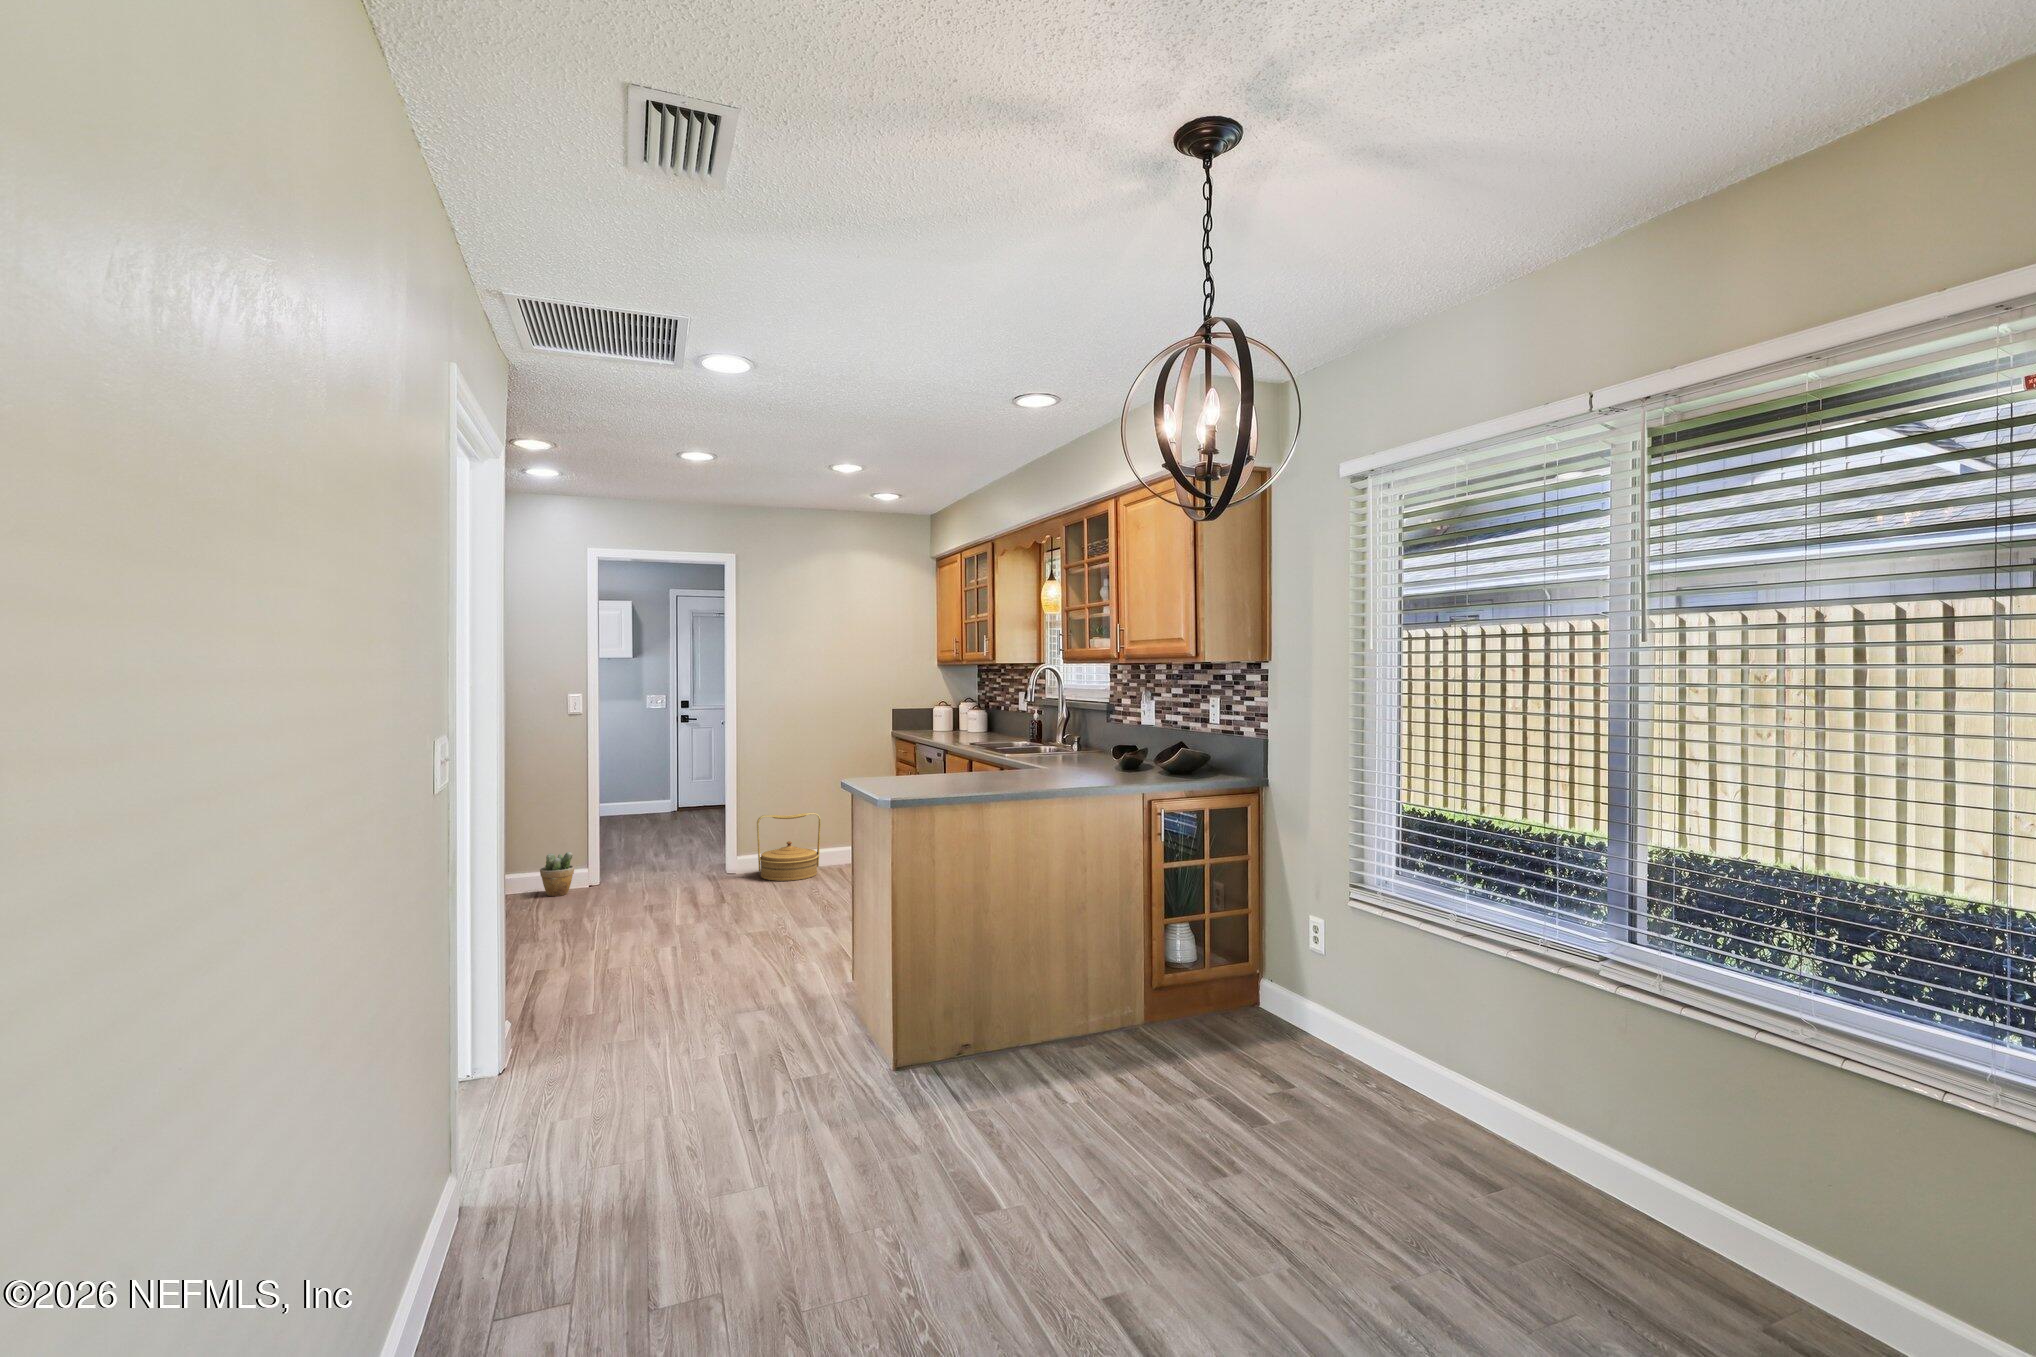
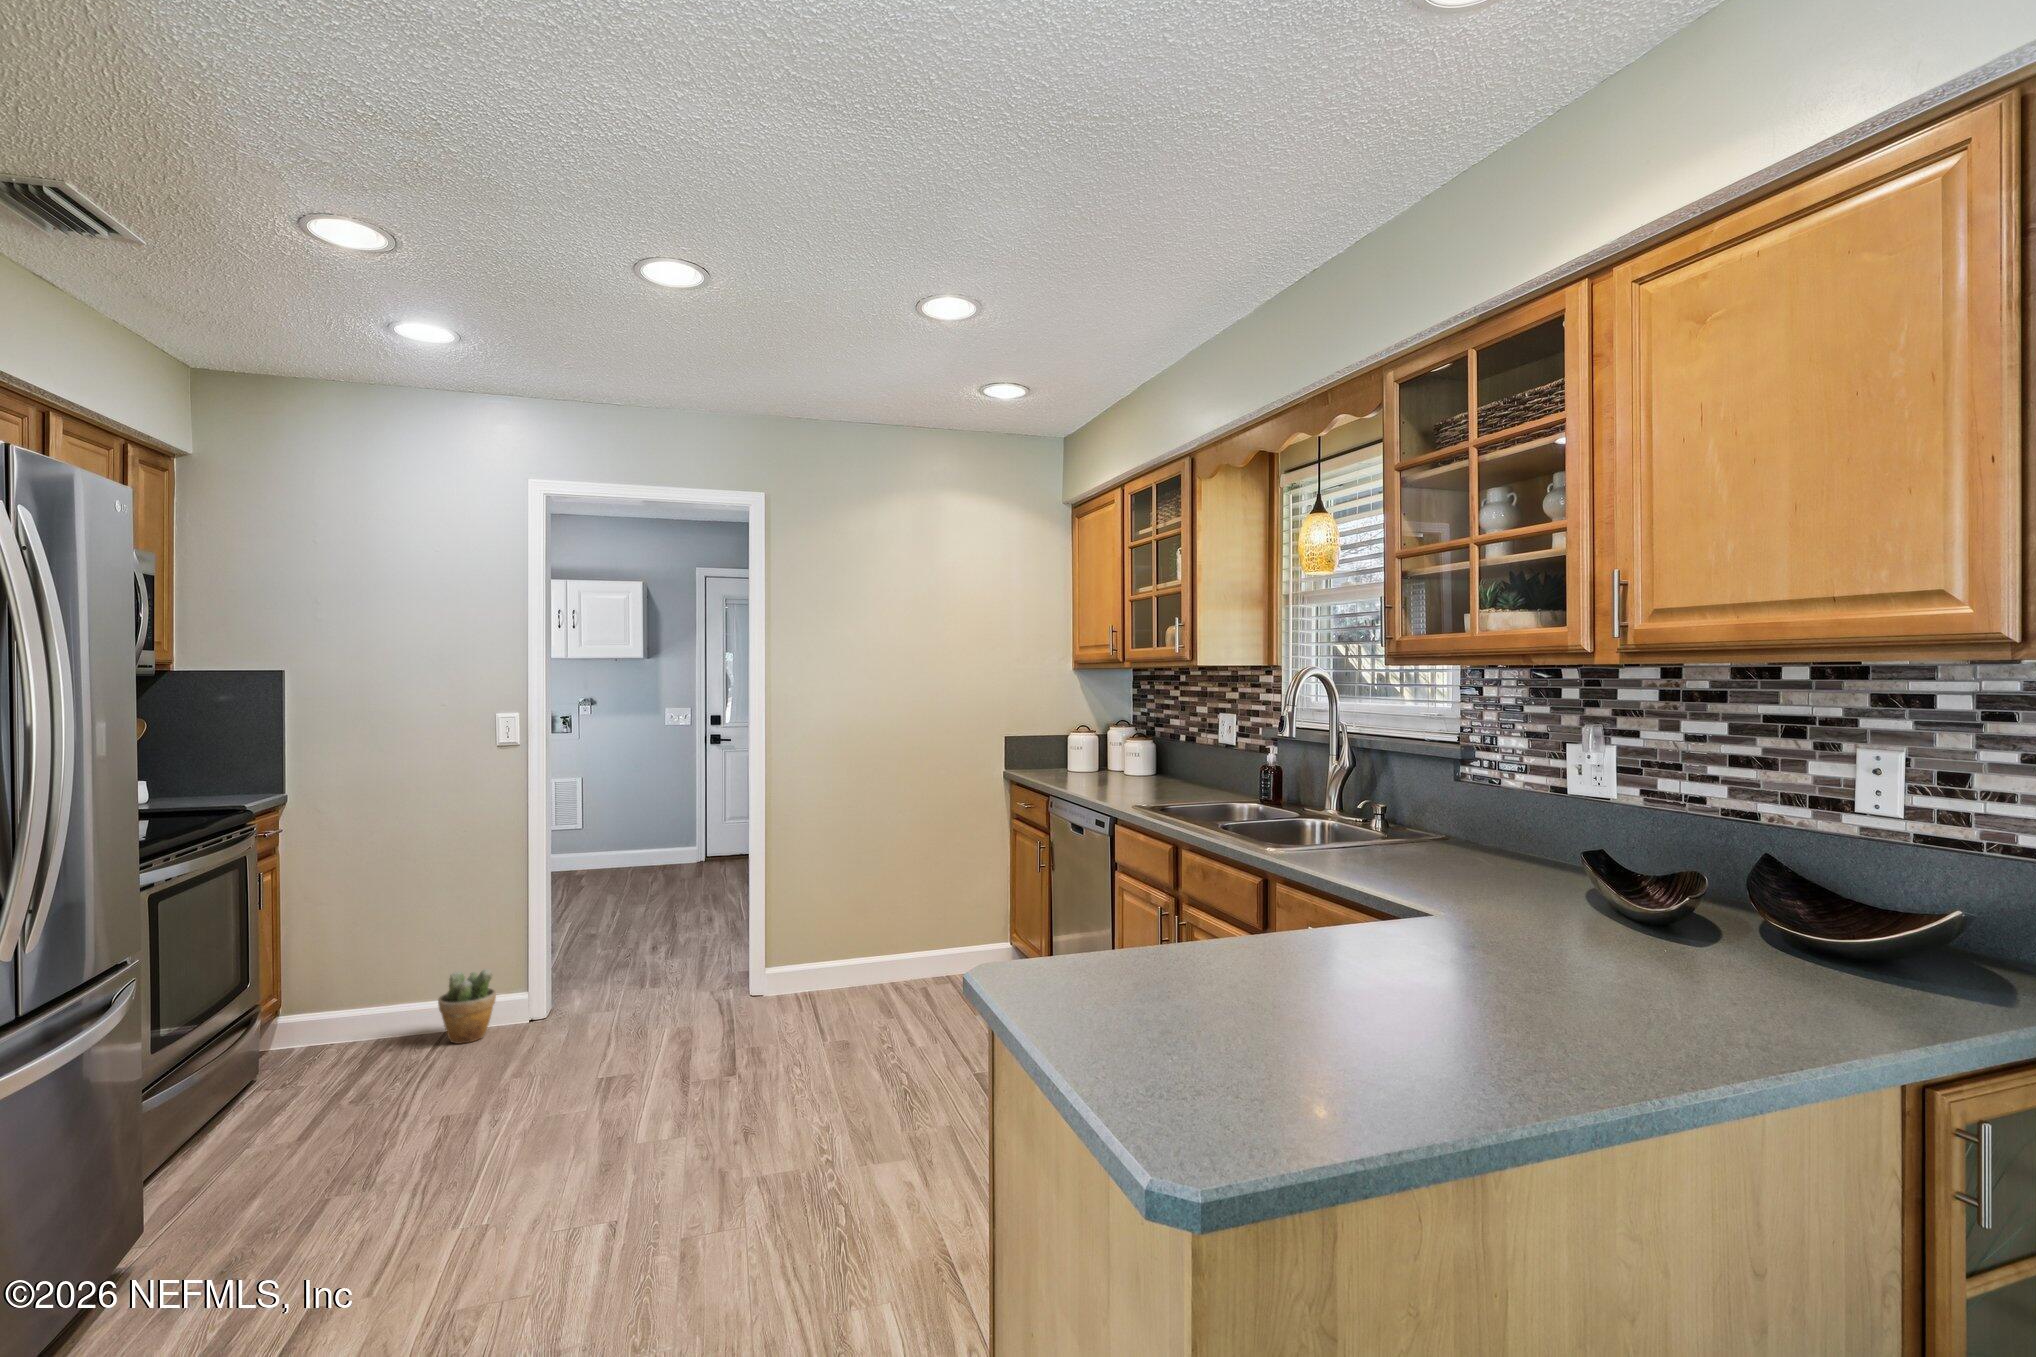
woven basket: present [757,813,821,881] -> none [792,901,894,1017]

